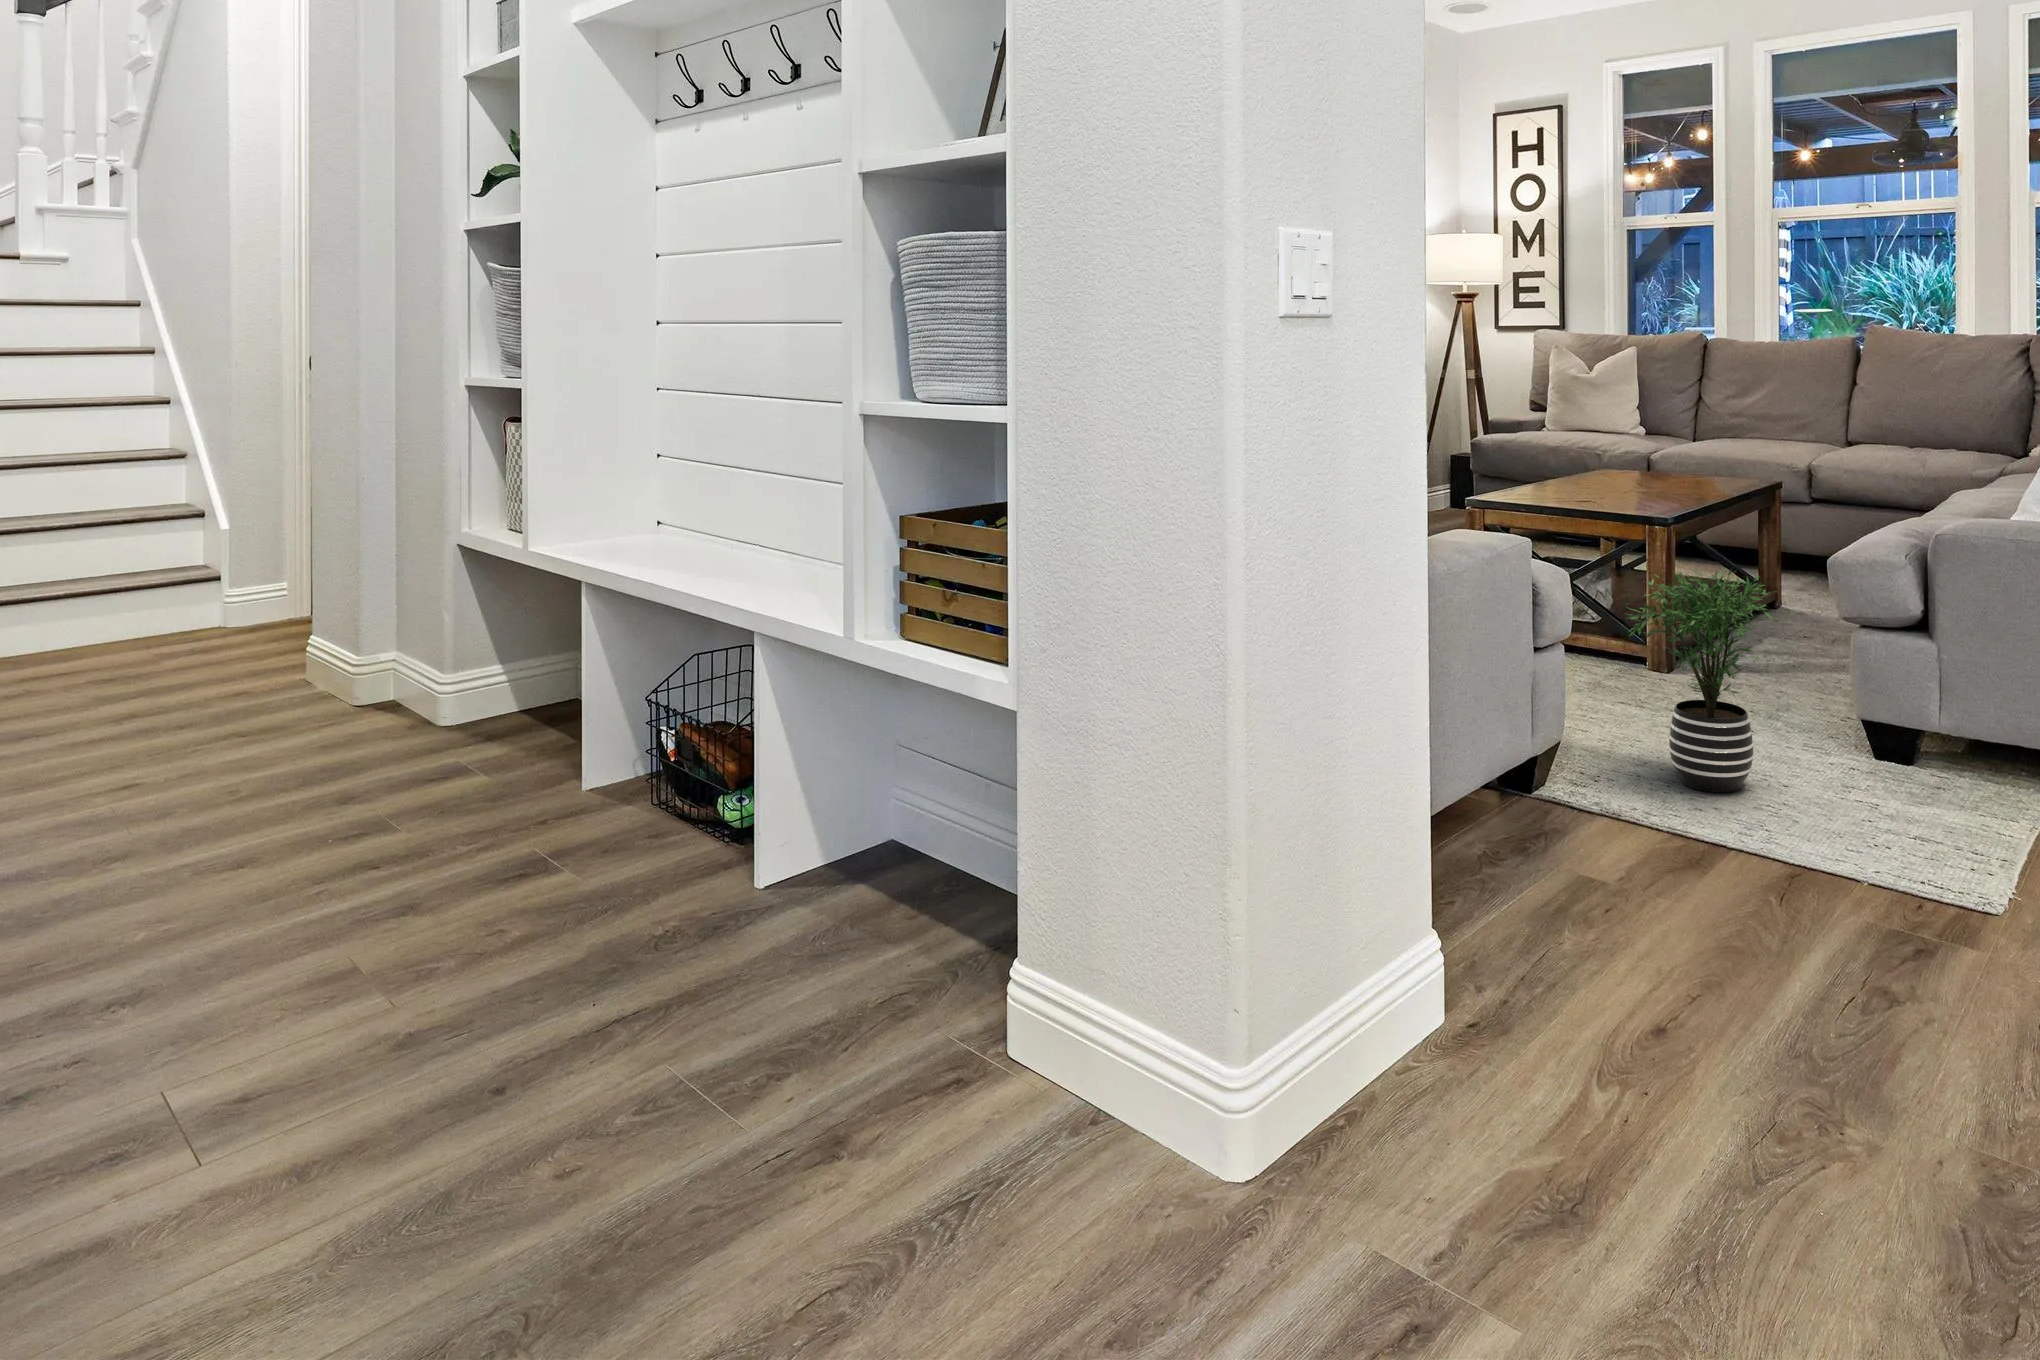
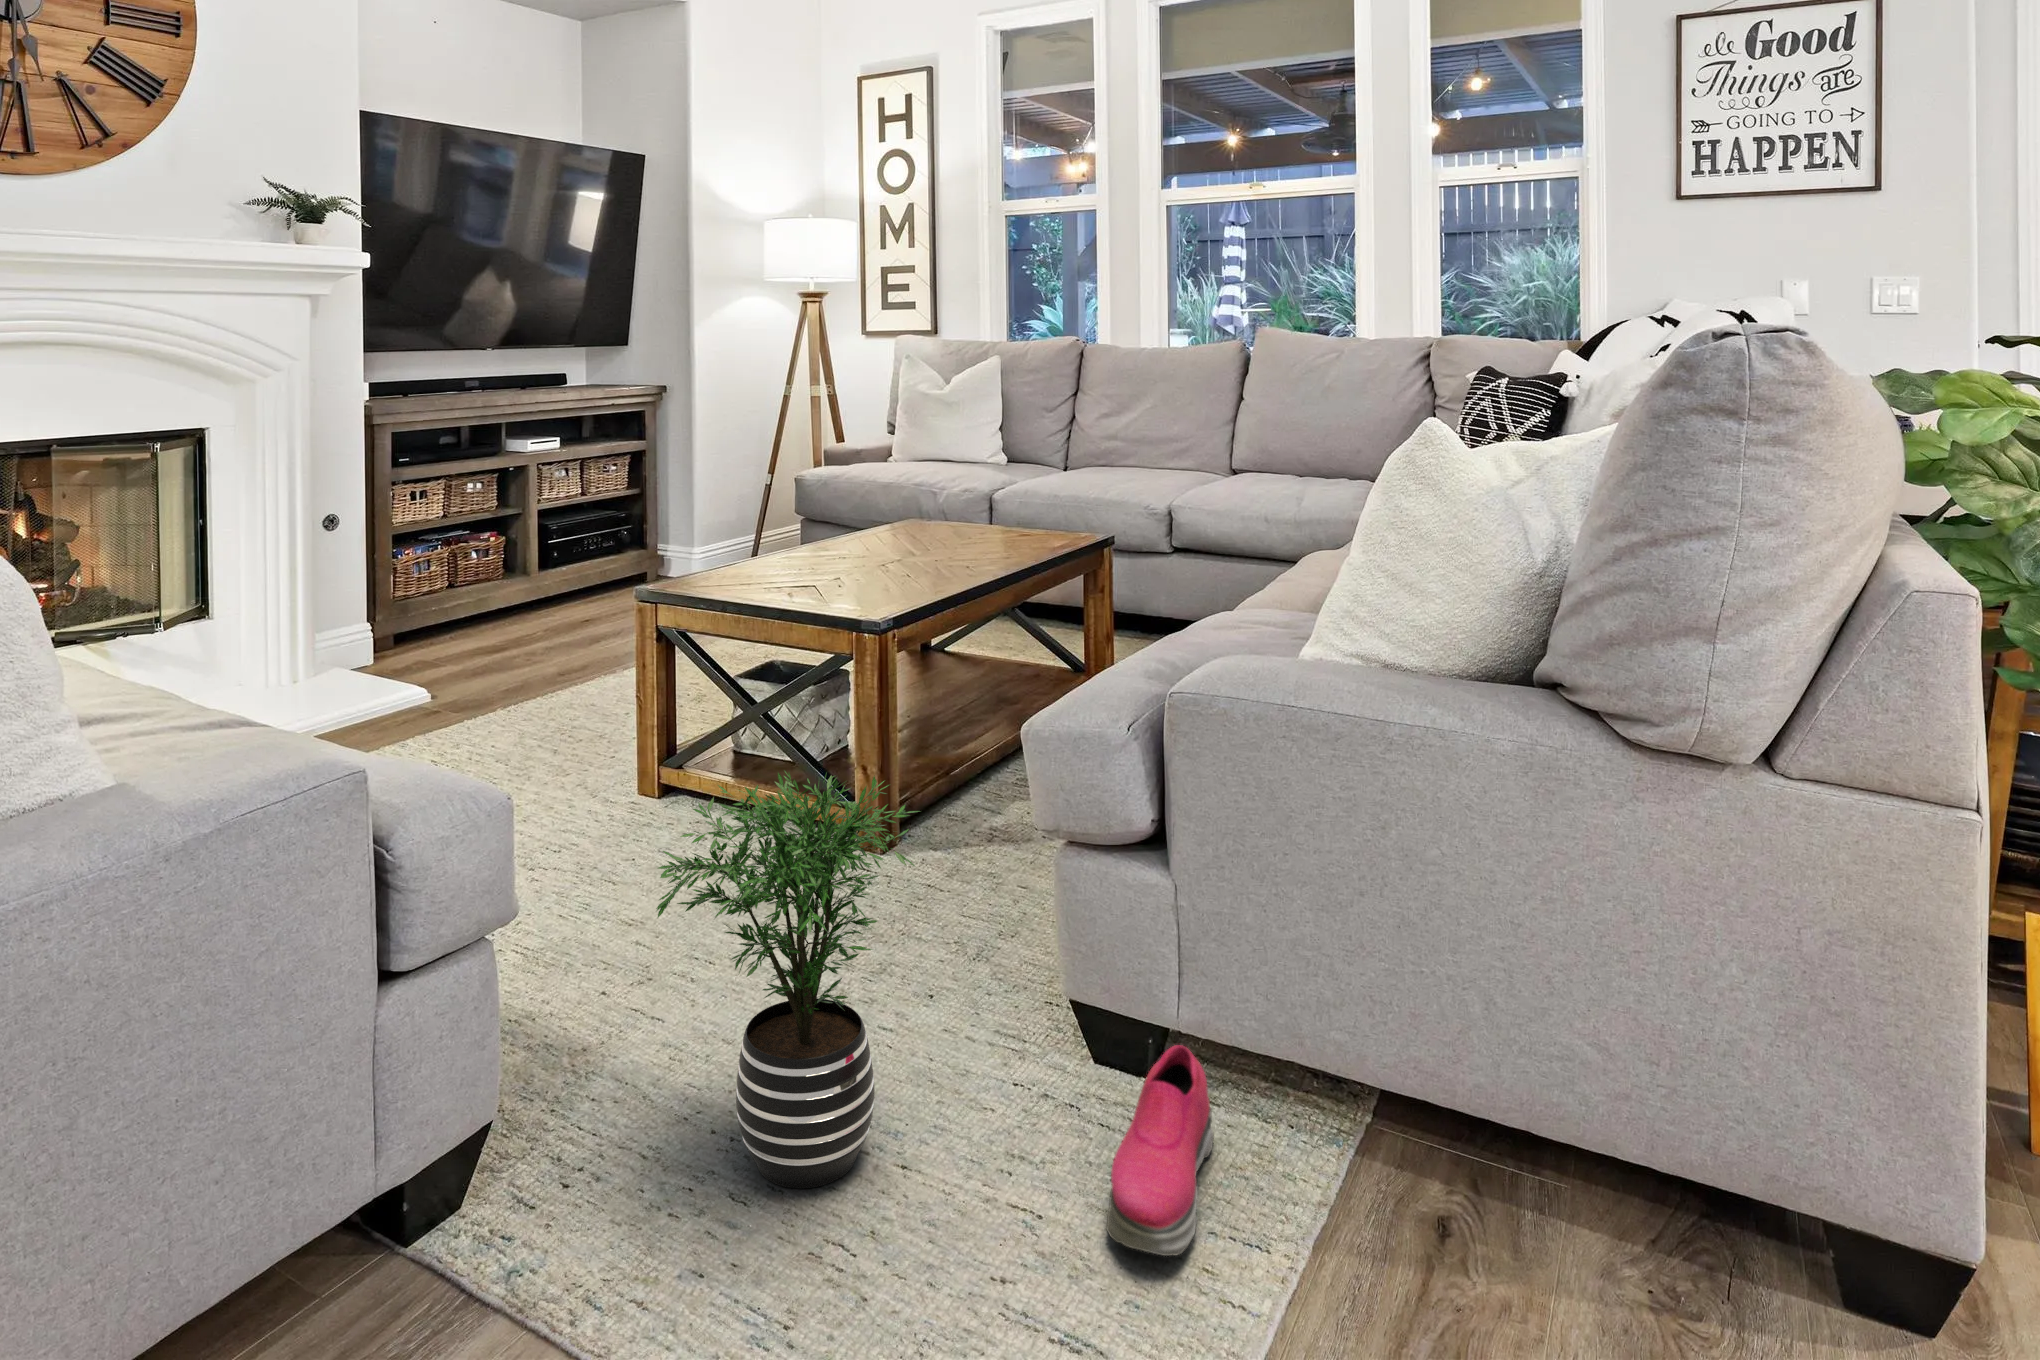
shoe: none [1908,733,1964,821] -> present [1107,1045,1214,1256]

